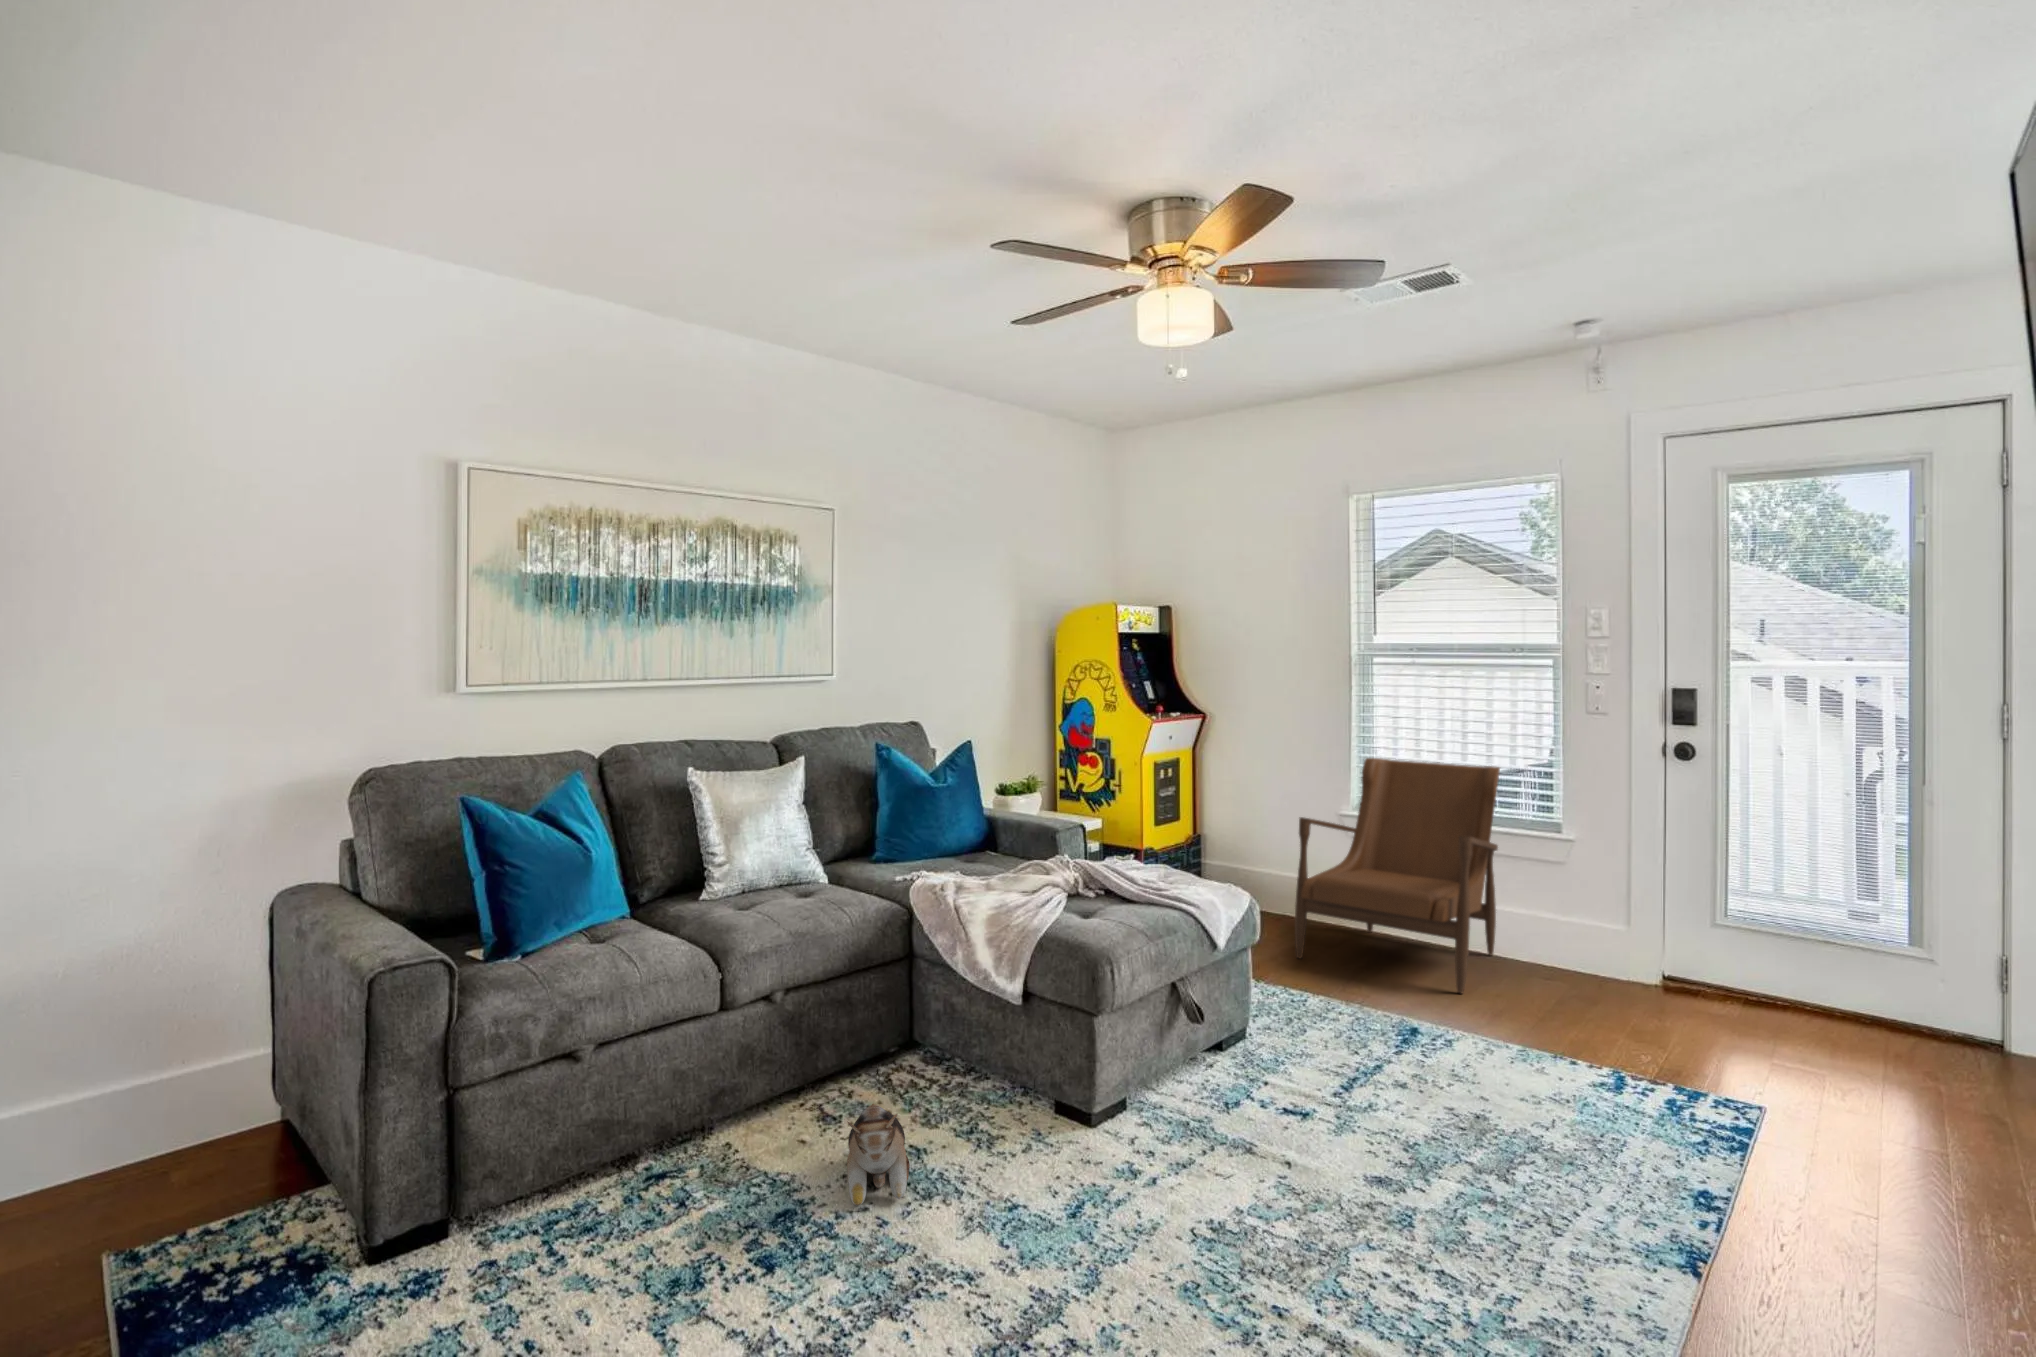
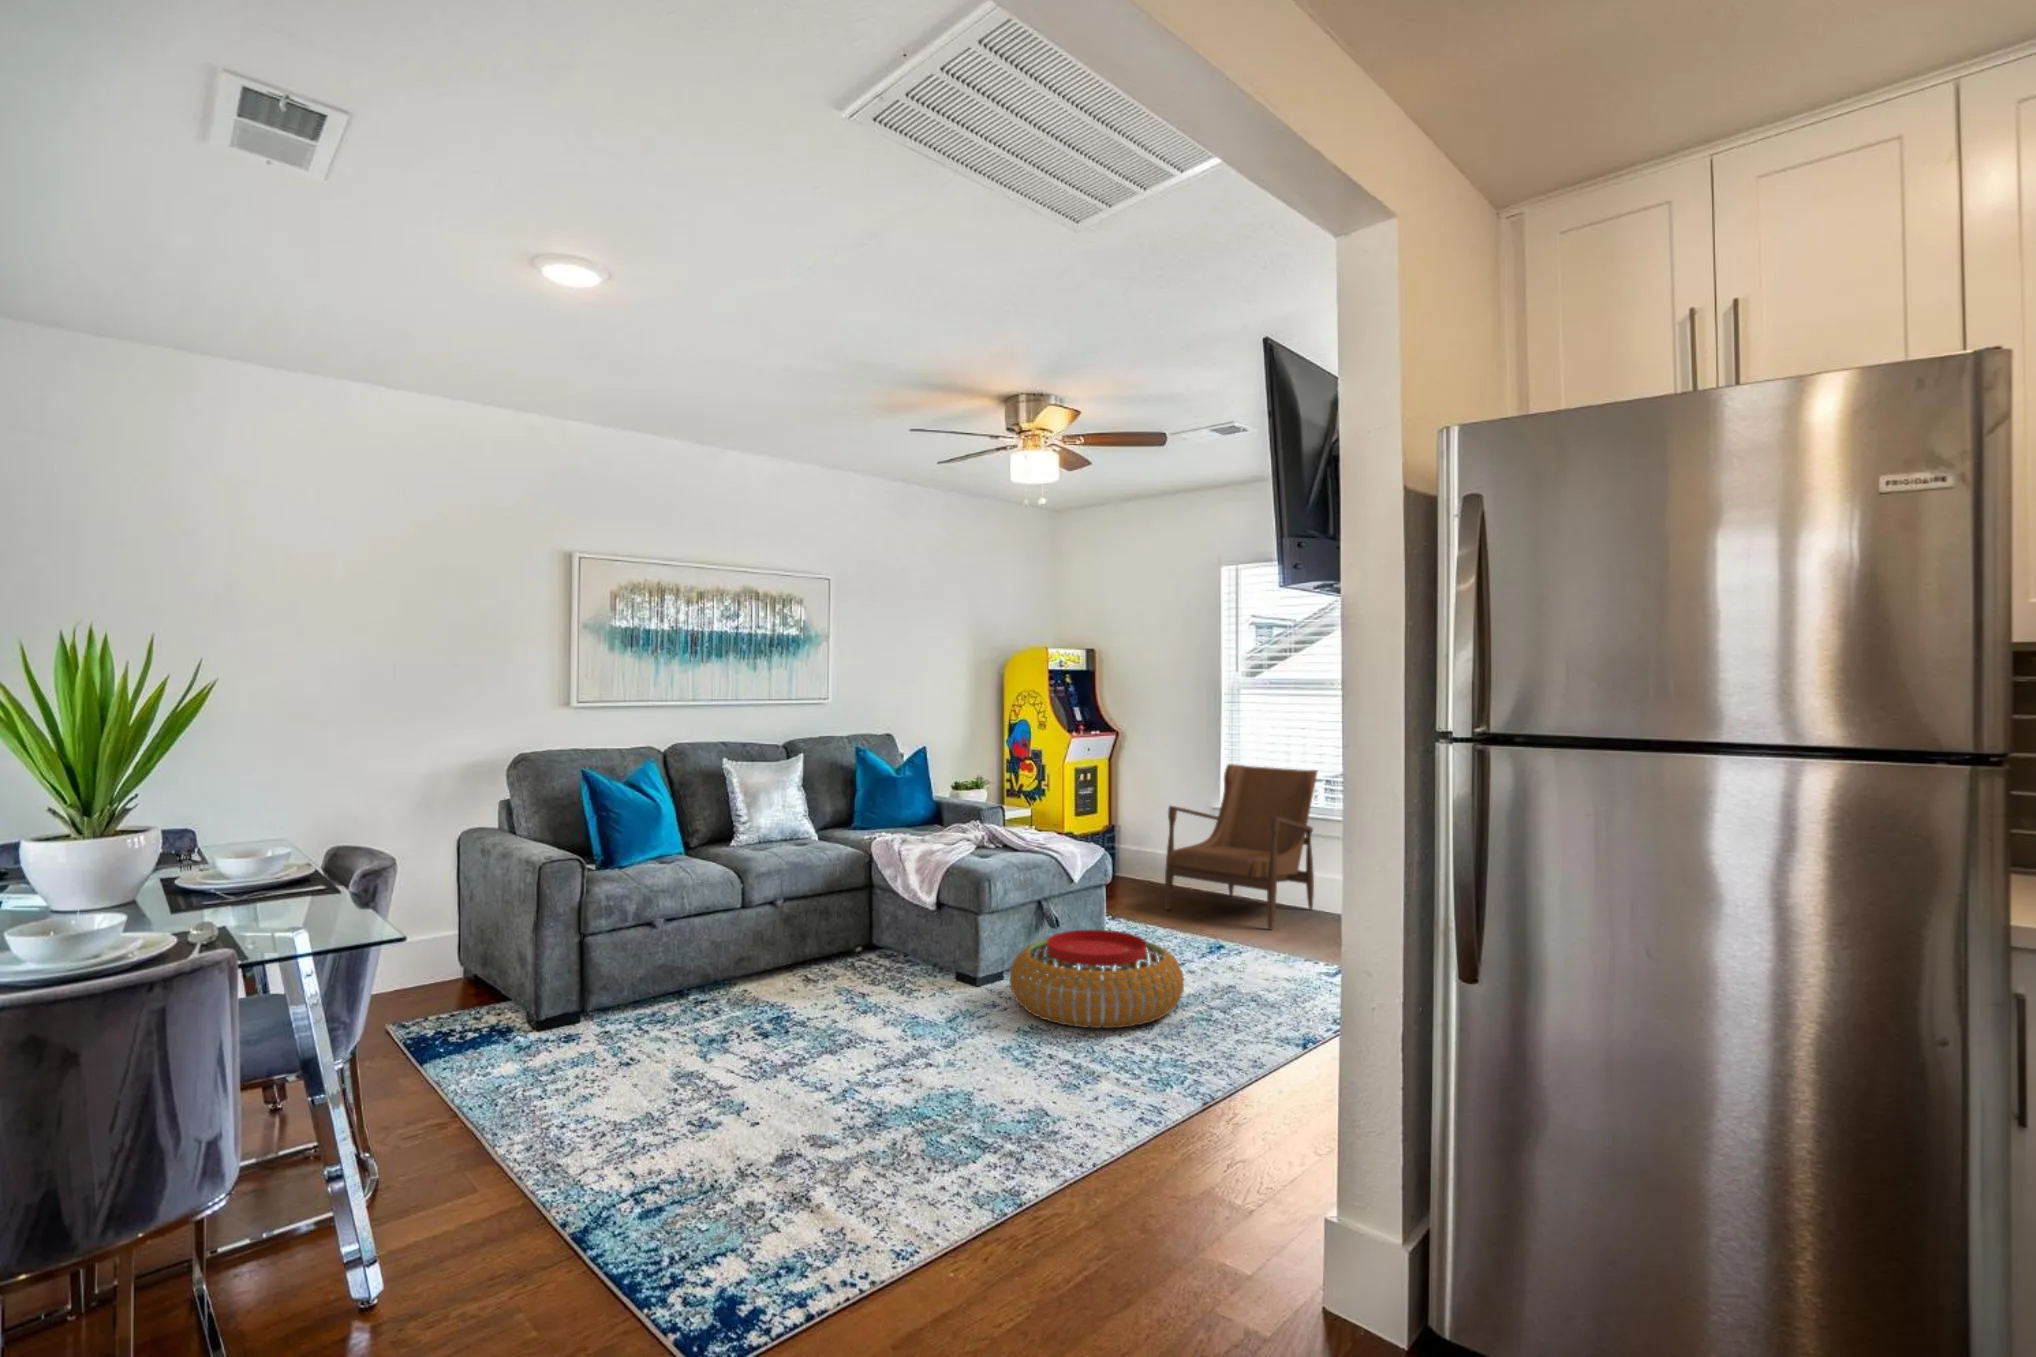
pouf: none [1153,1037,1444,1232] -> present [1010,930,1184,1028]
plush toy: present [847,1104,910,1205] -> none [815,953,856,1015]

